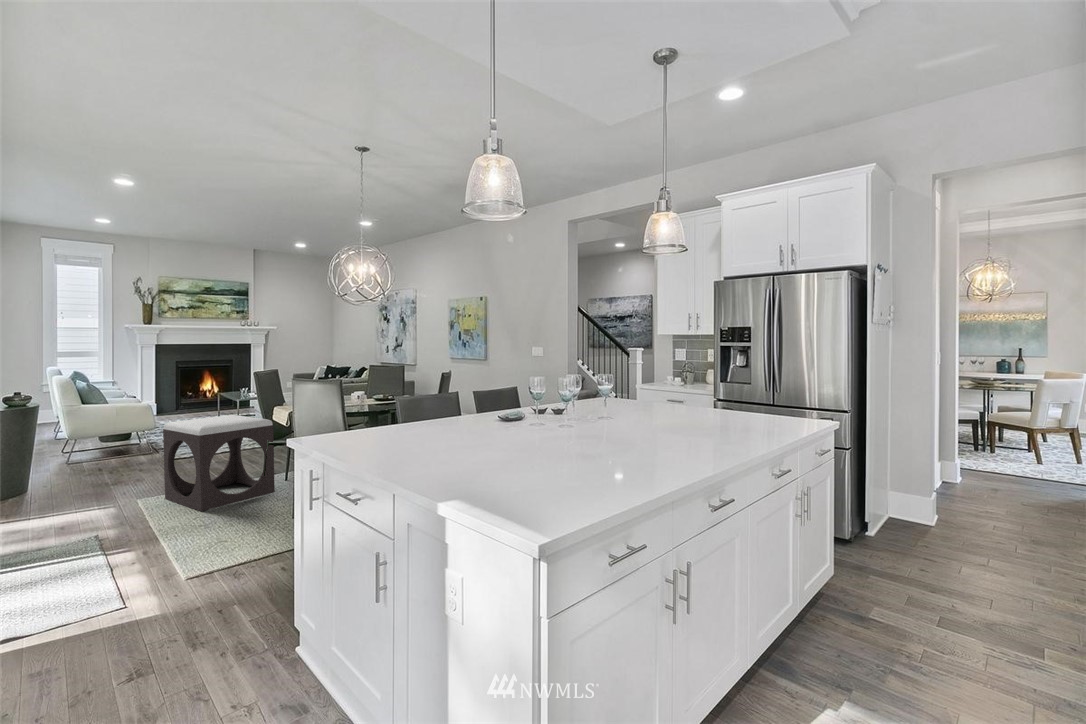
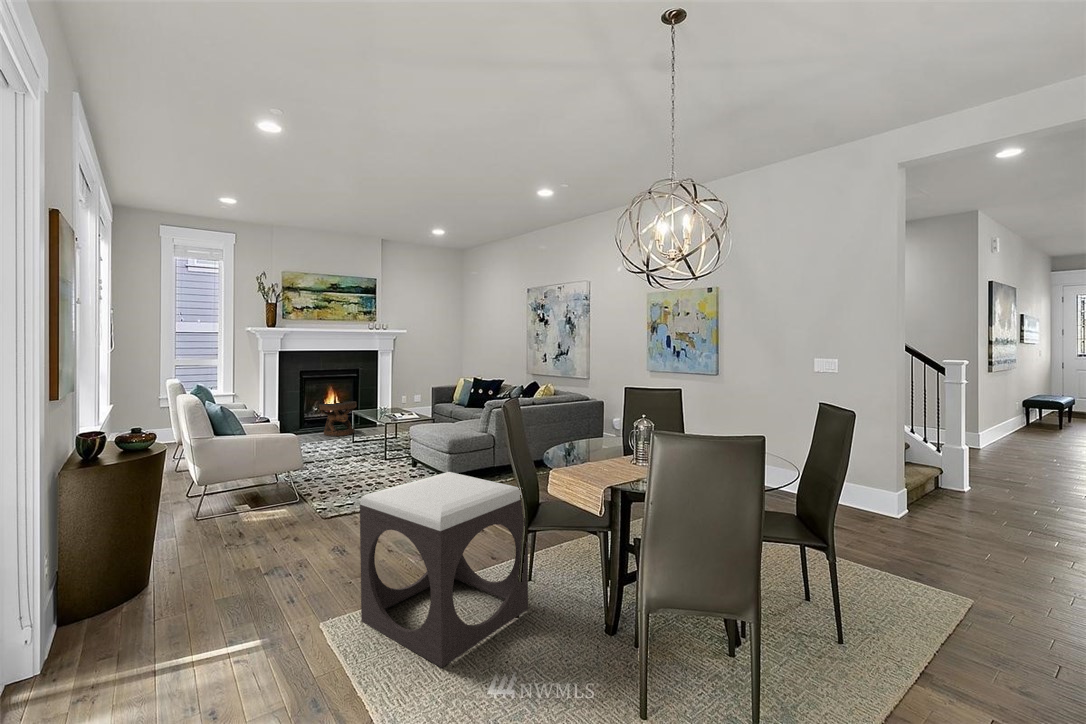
side table: none [194,387,229,416] -> present [319,401,357,436]

